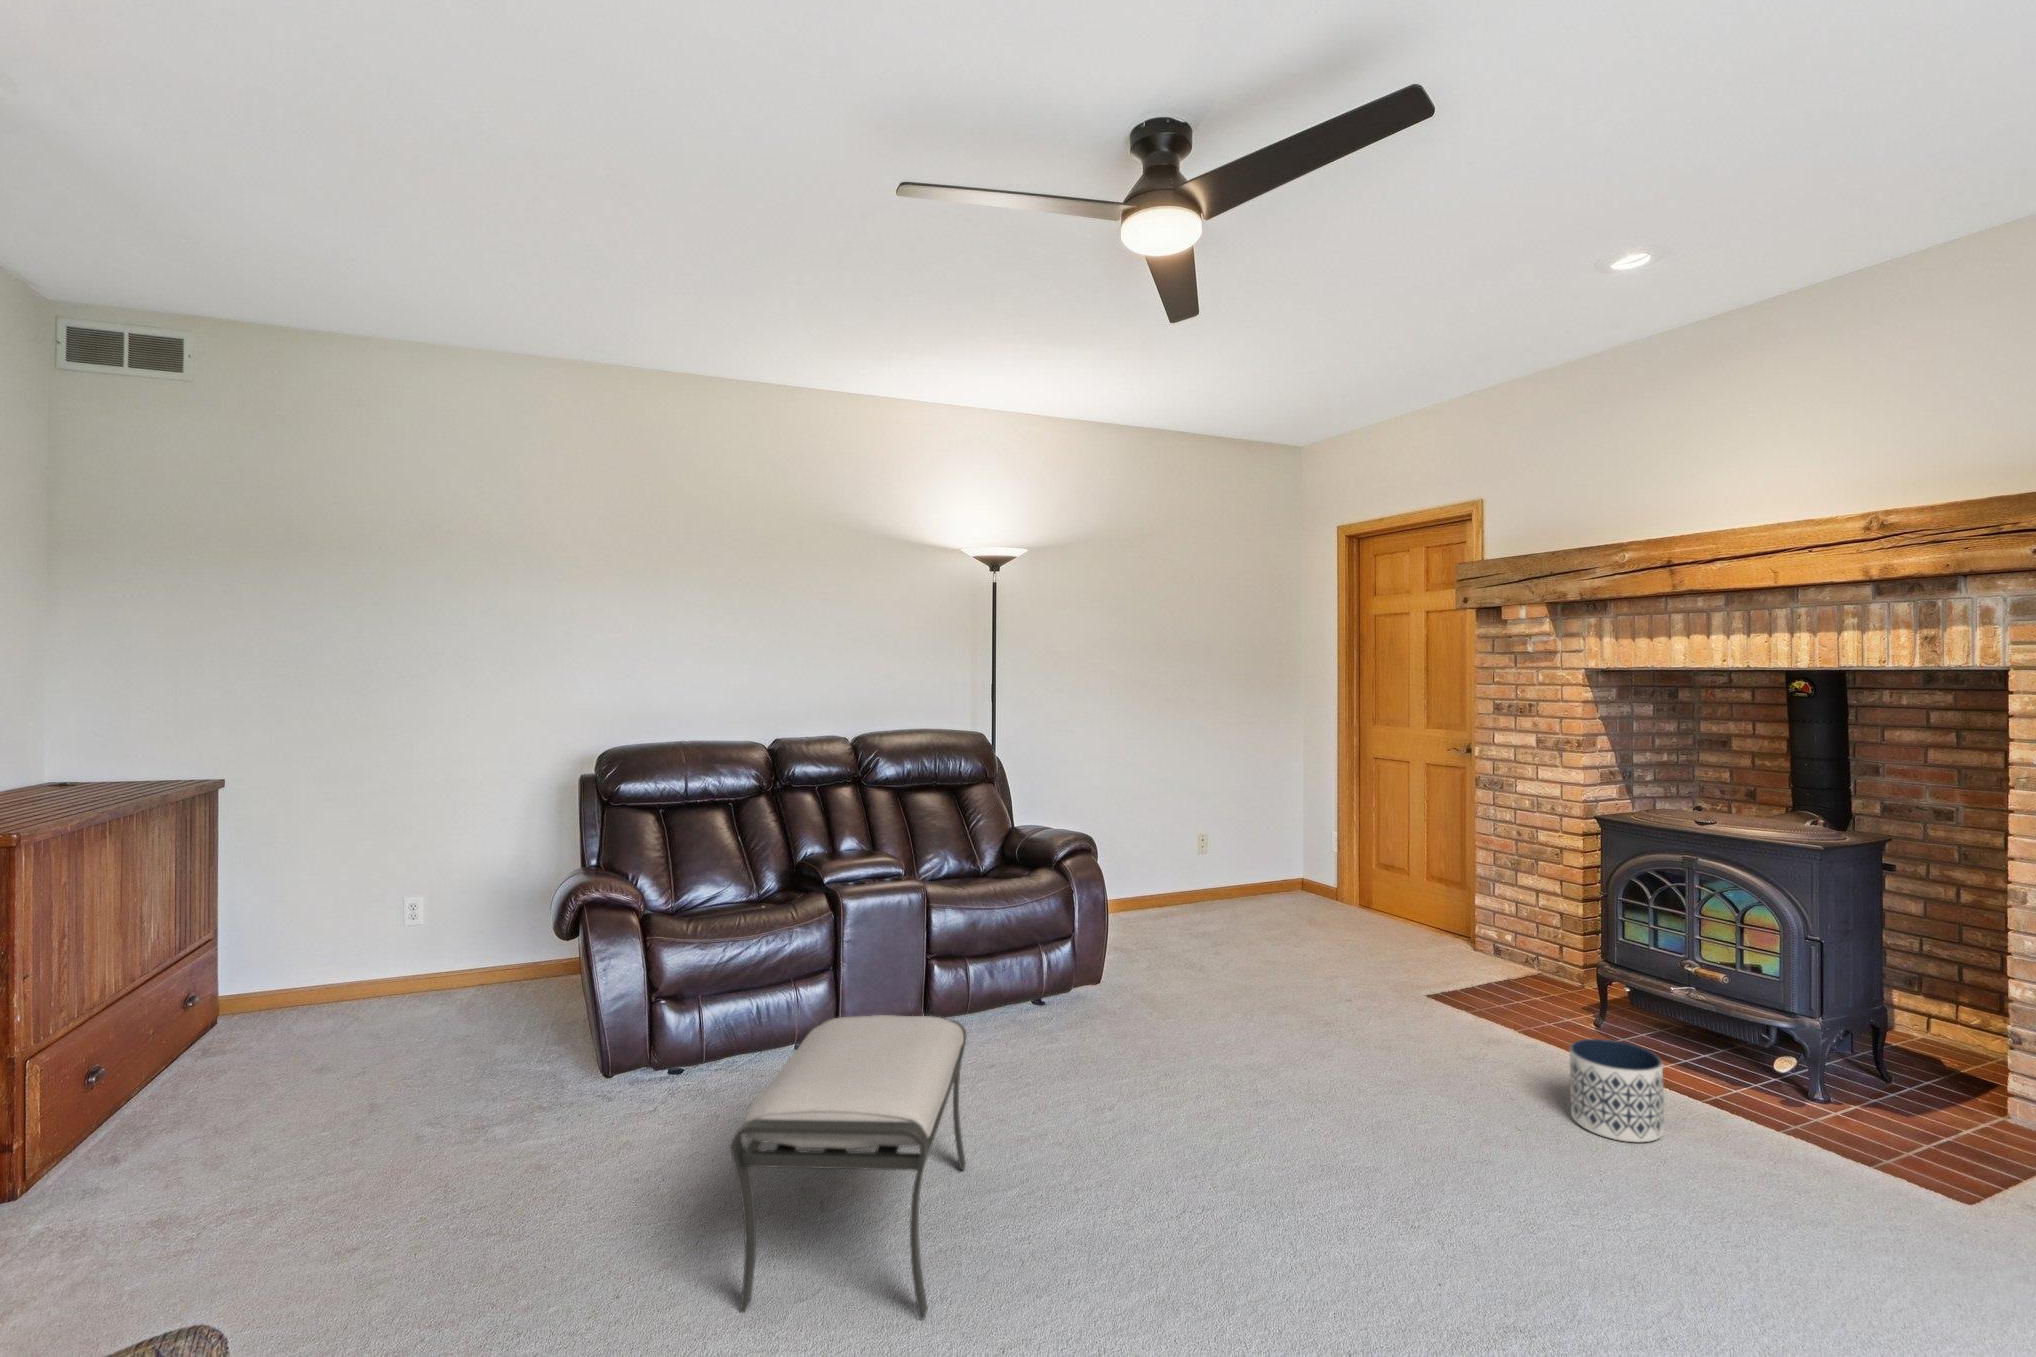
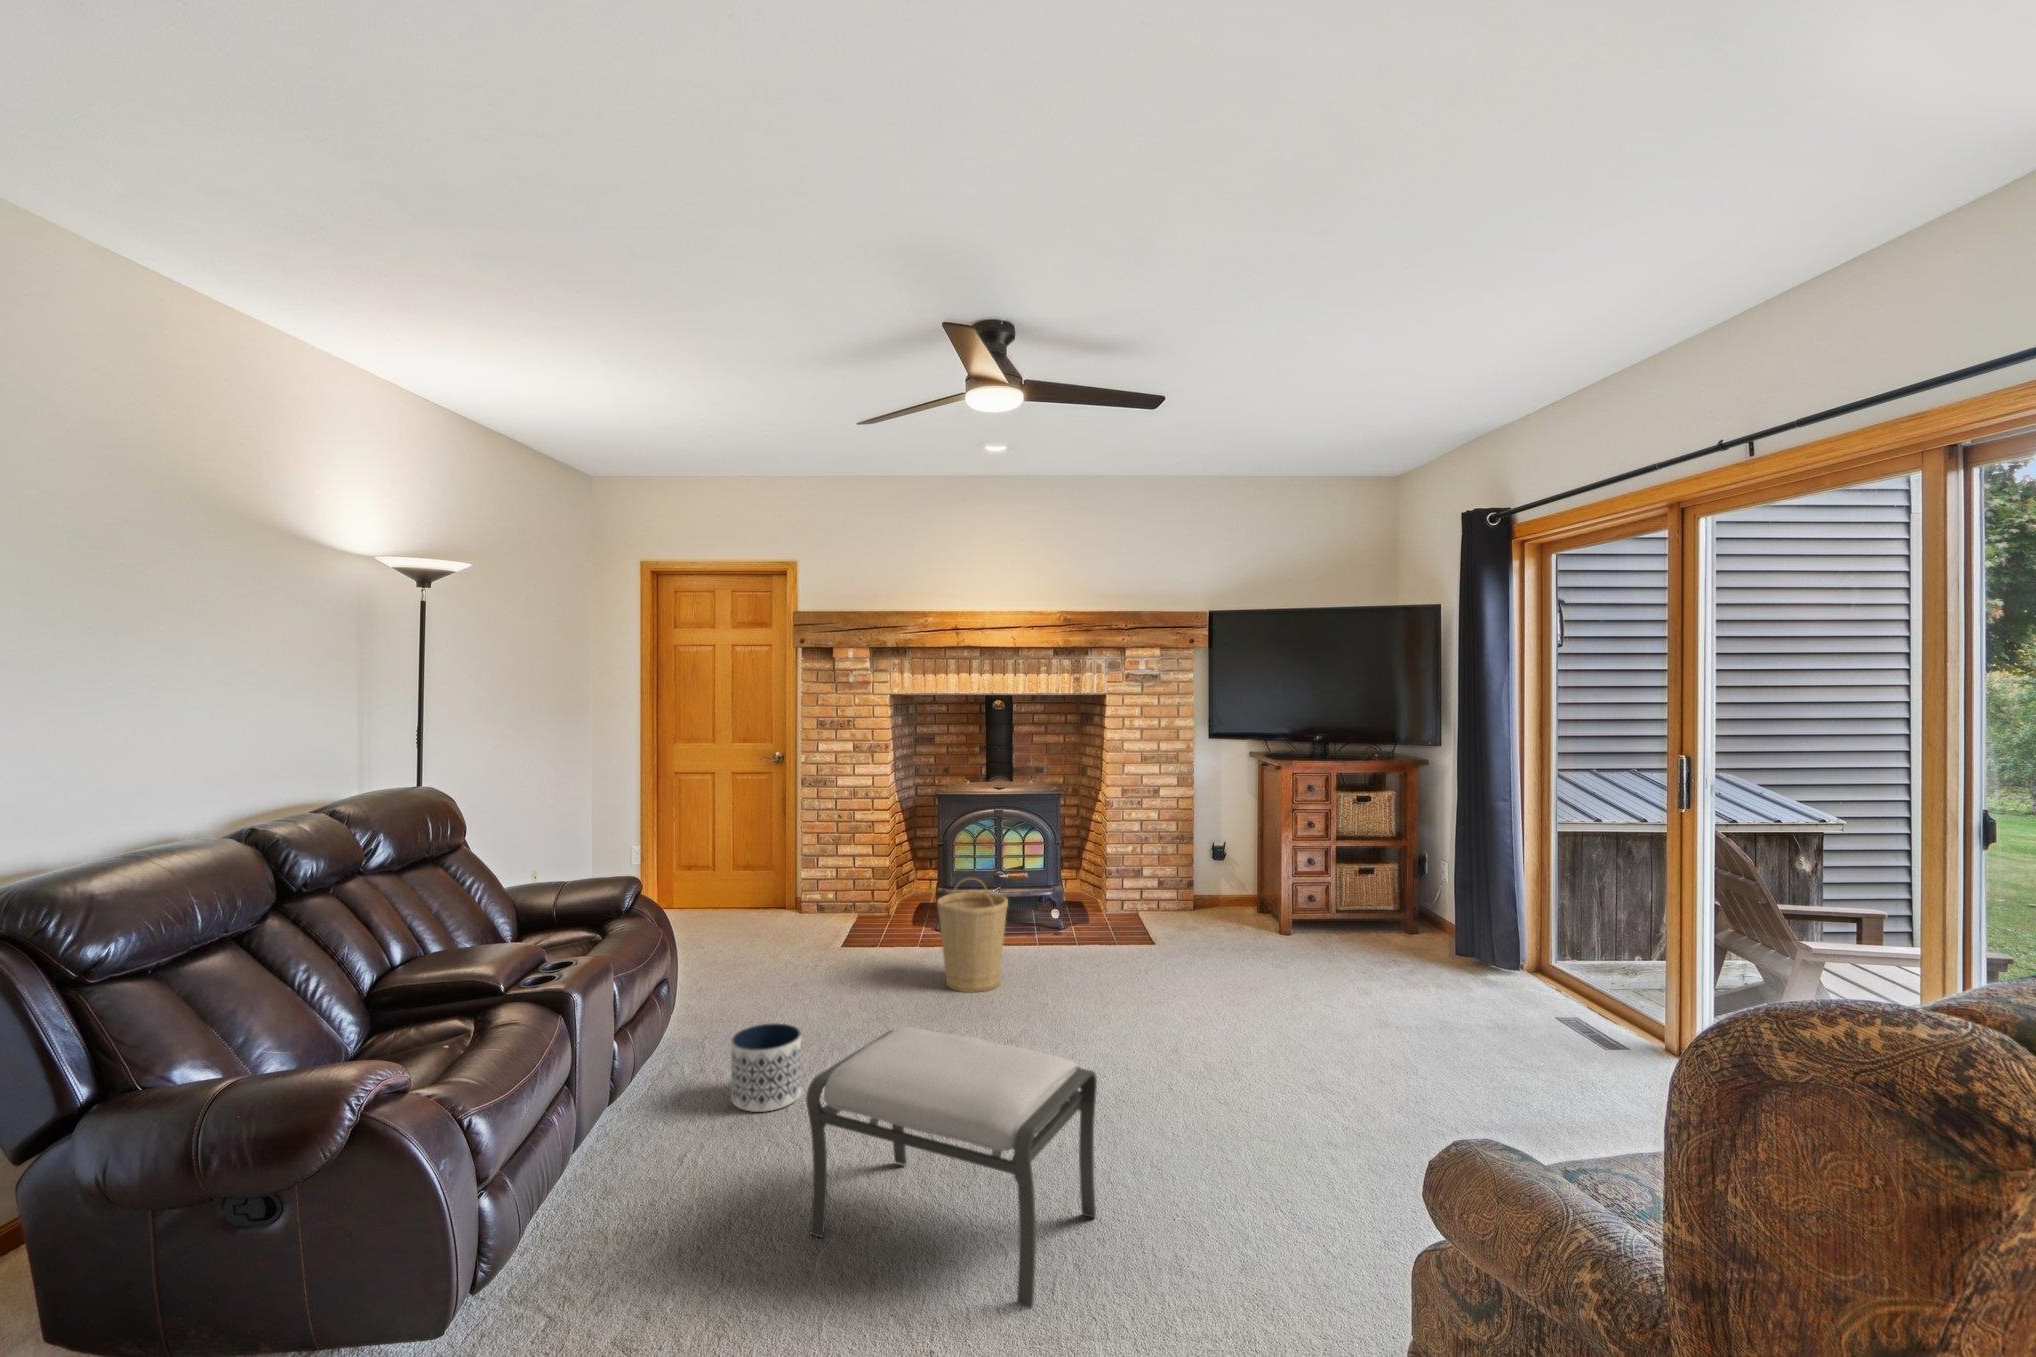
basket: none [1399,935,1513,1104] -> present [937,878,1008,993]
planter: present [1570,1039,1664,1142] -> present [731,1023,802,1112]

